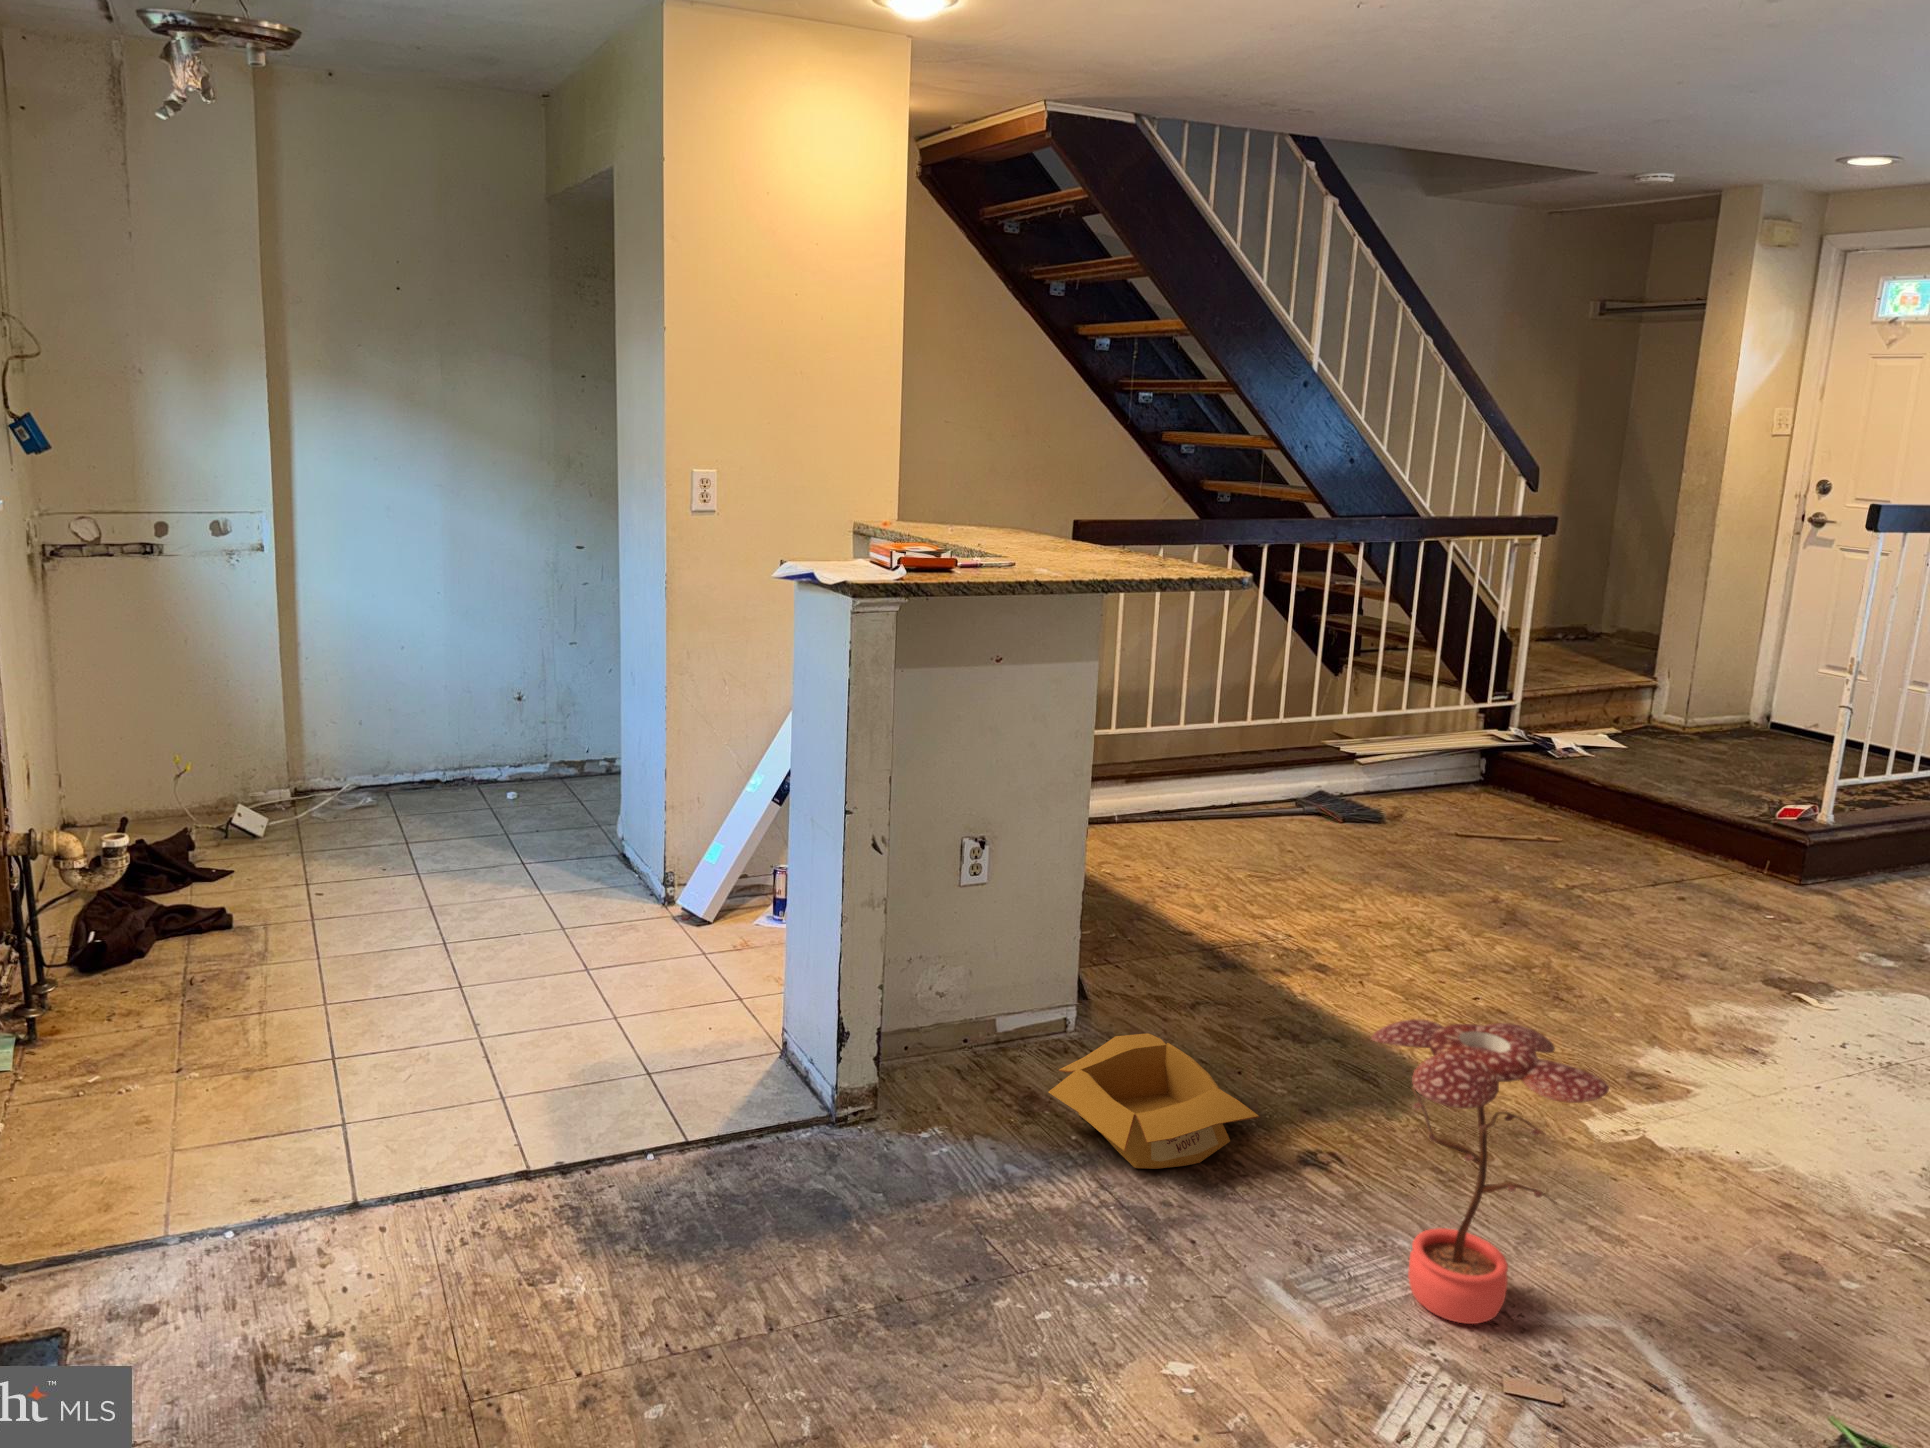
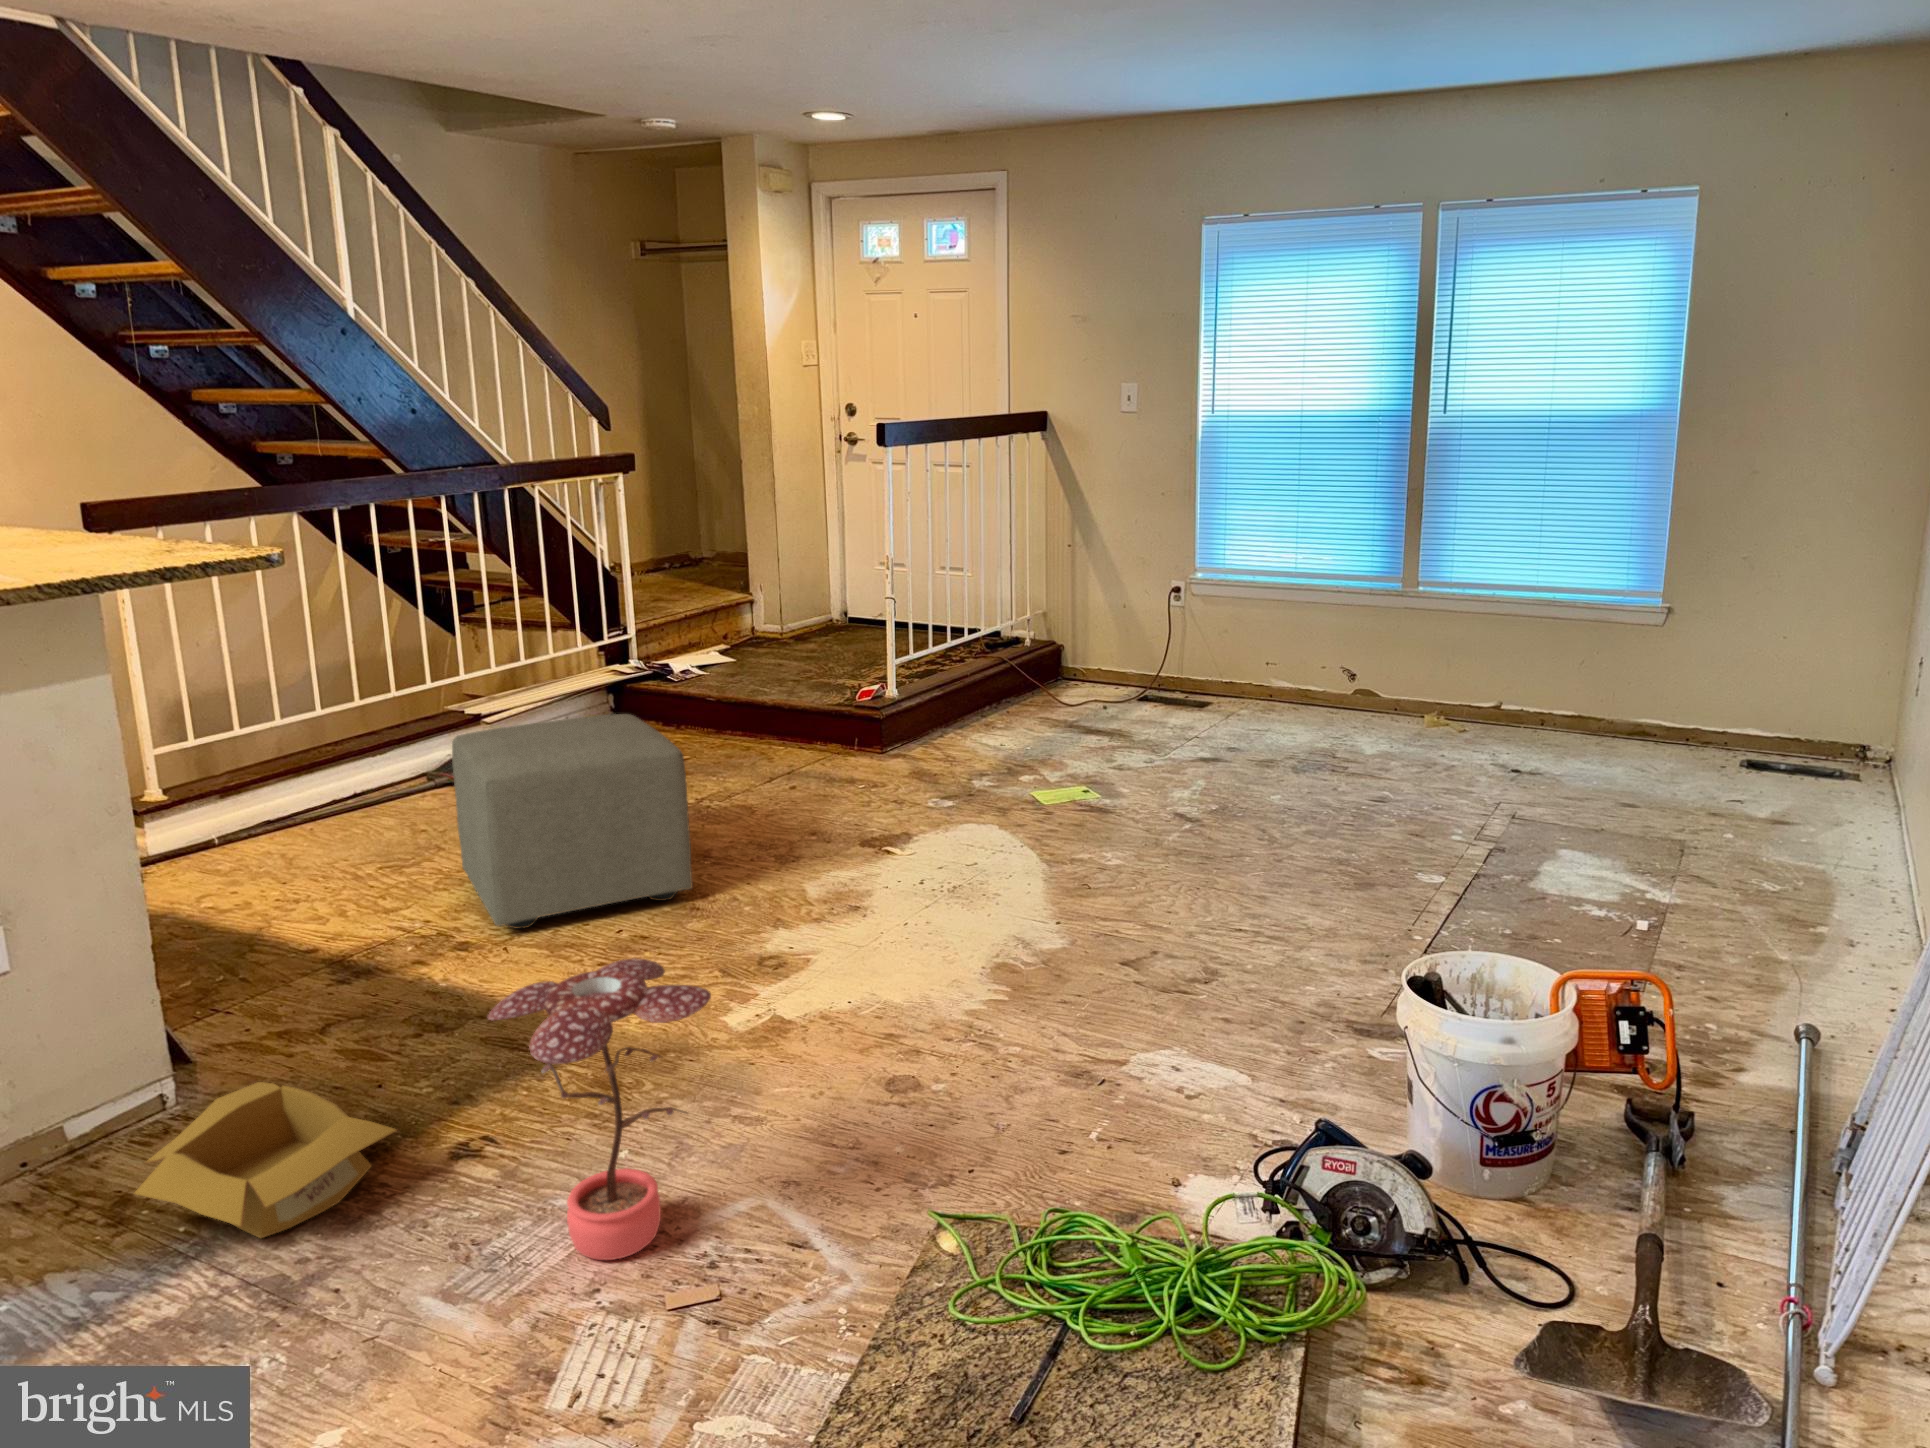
ottoman: none [1326,769,1578,982] -> present [452,714,692,929]

